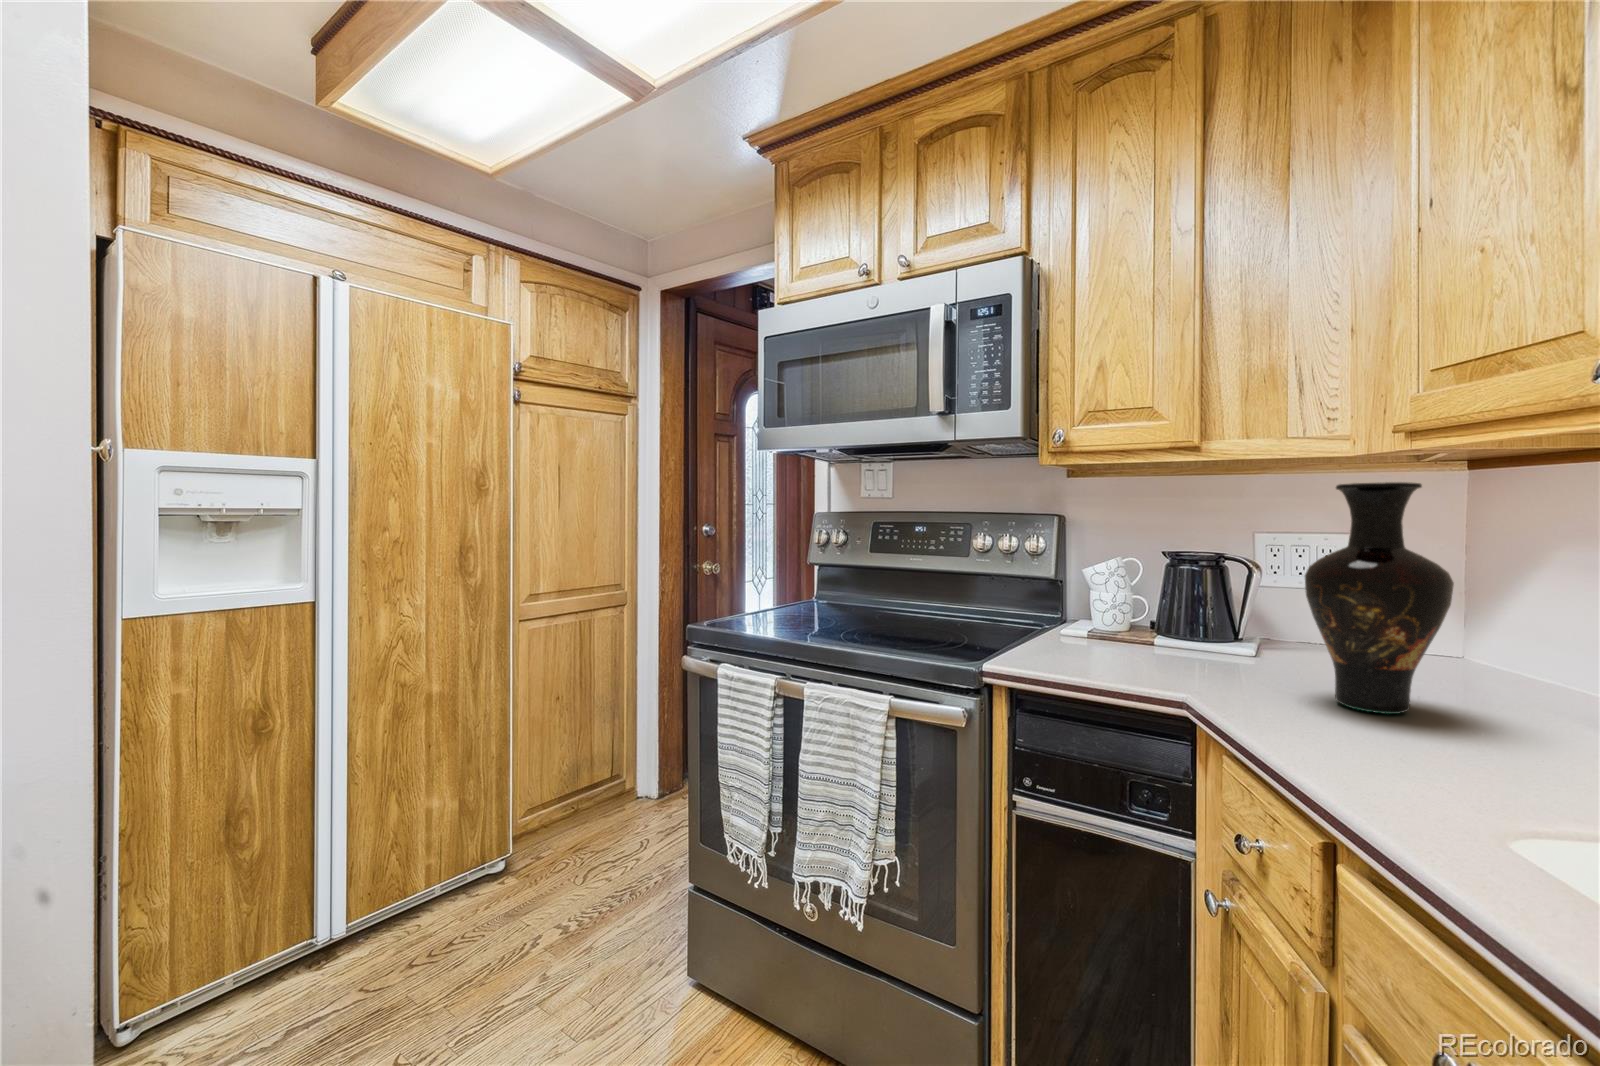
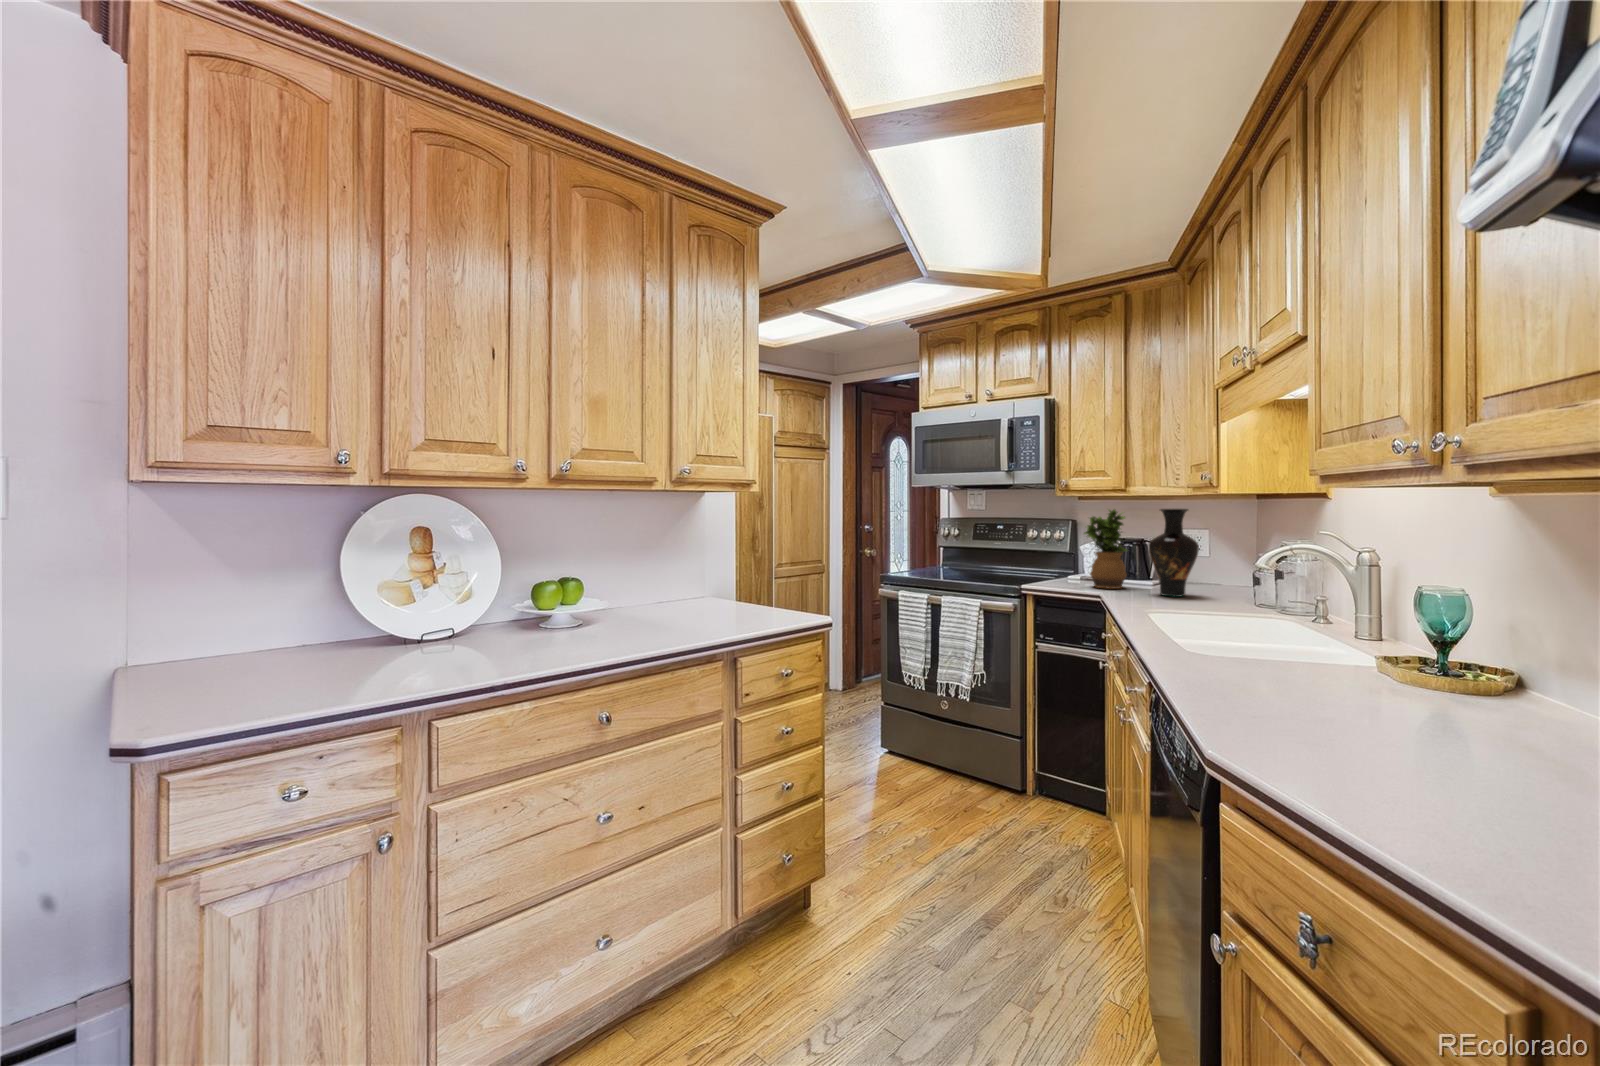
potted plant: none [1118,488,1227,676] -> present [1084,509,1127,589]

